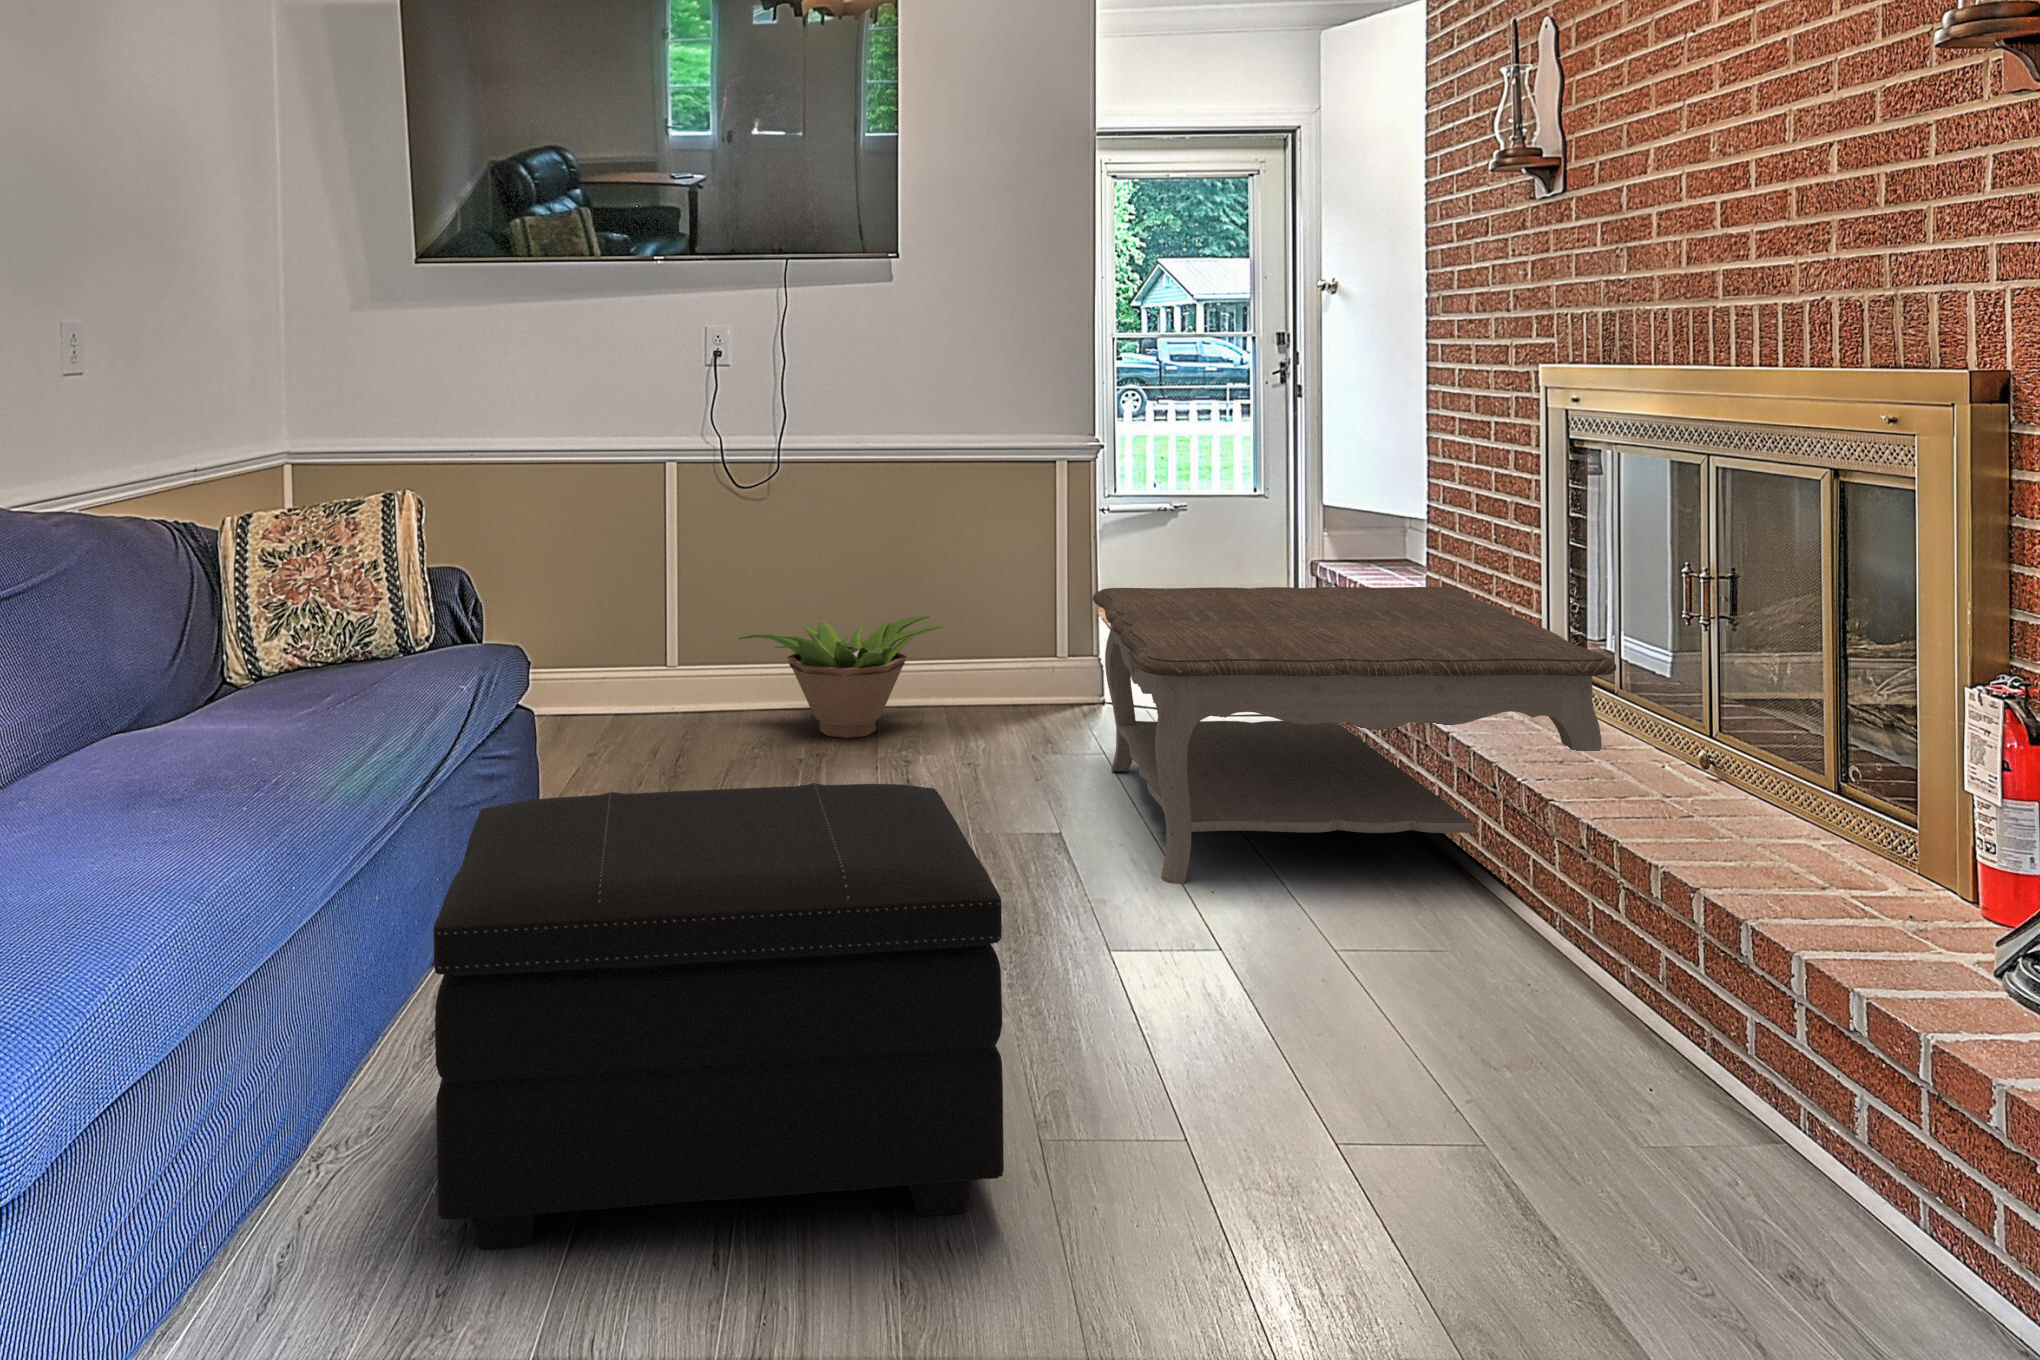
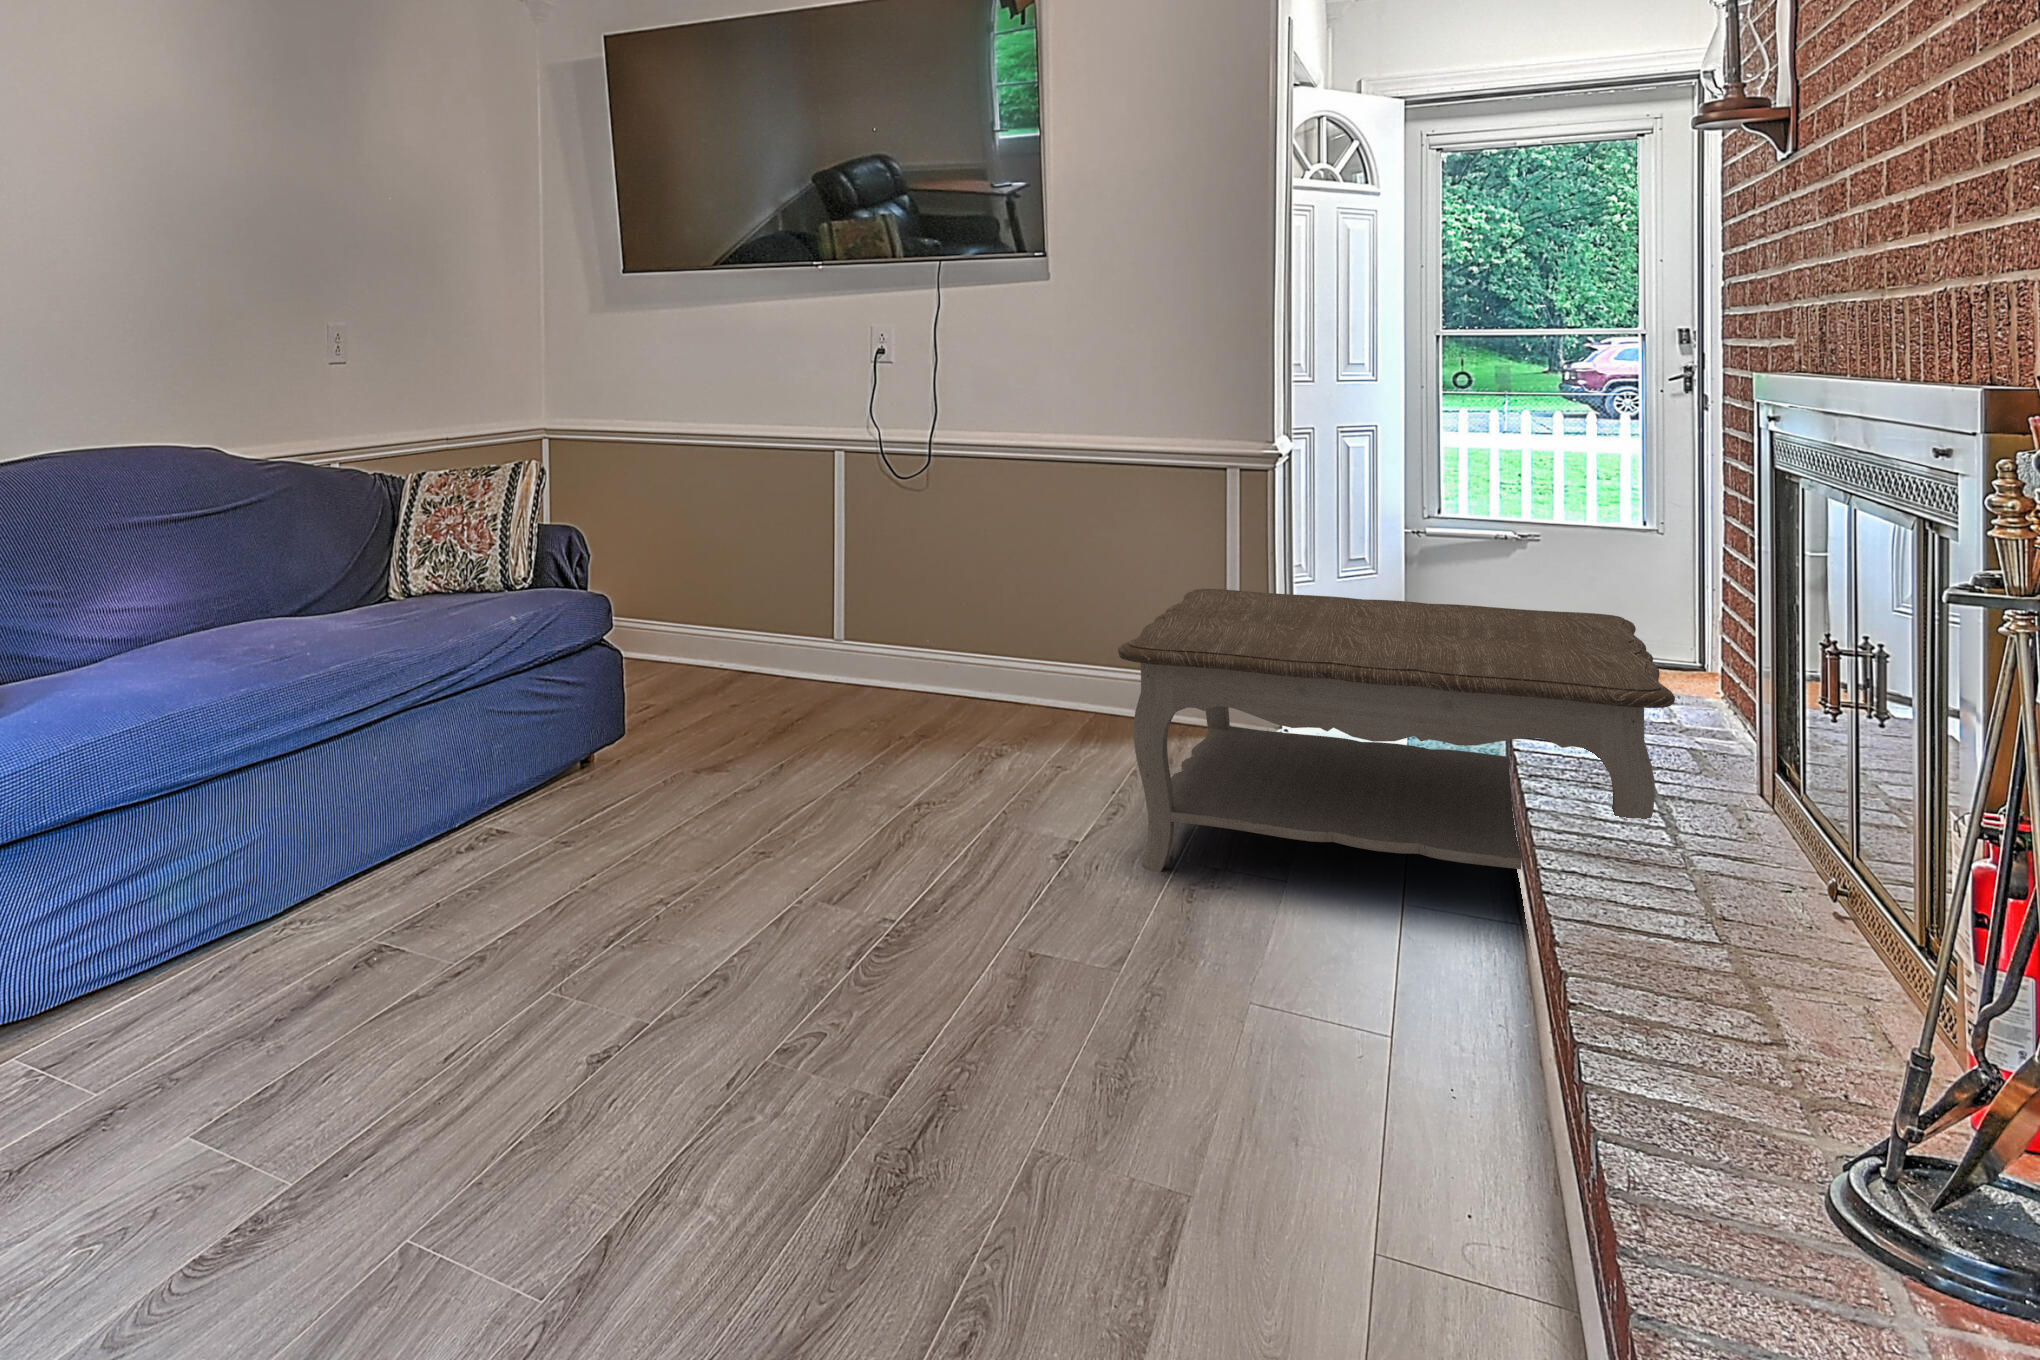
decorative plant: present [738,615,943,738] -> none [881,607,1073,718]
footstool: present [434,783,1004,1250] -> none [296,685,775,1048]

